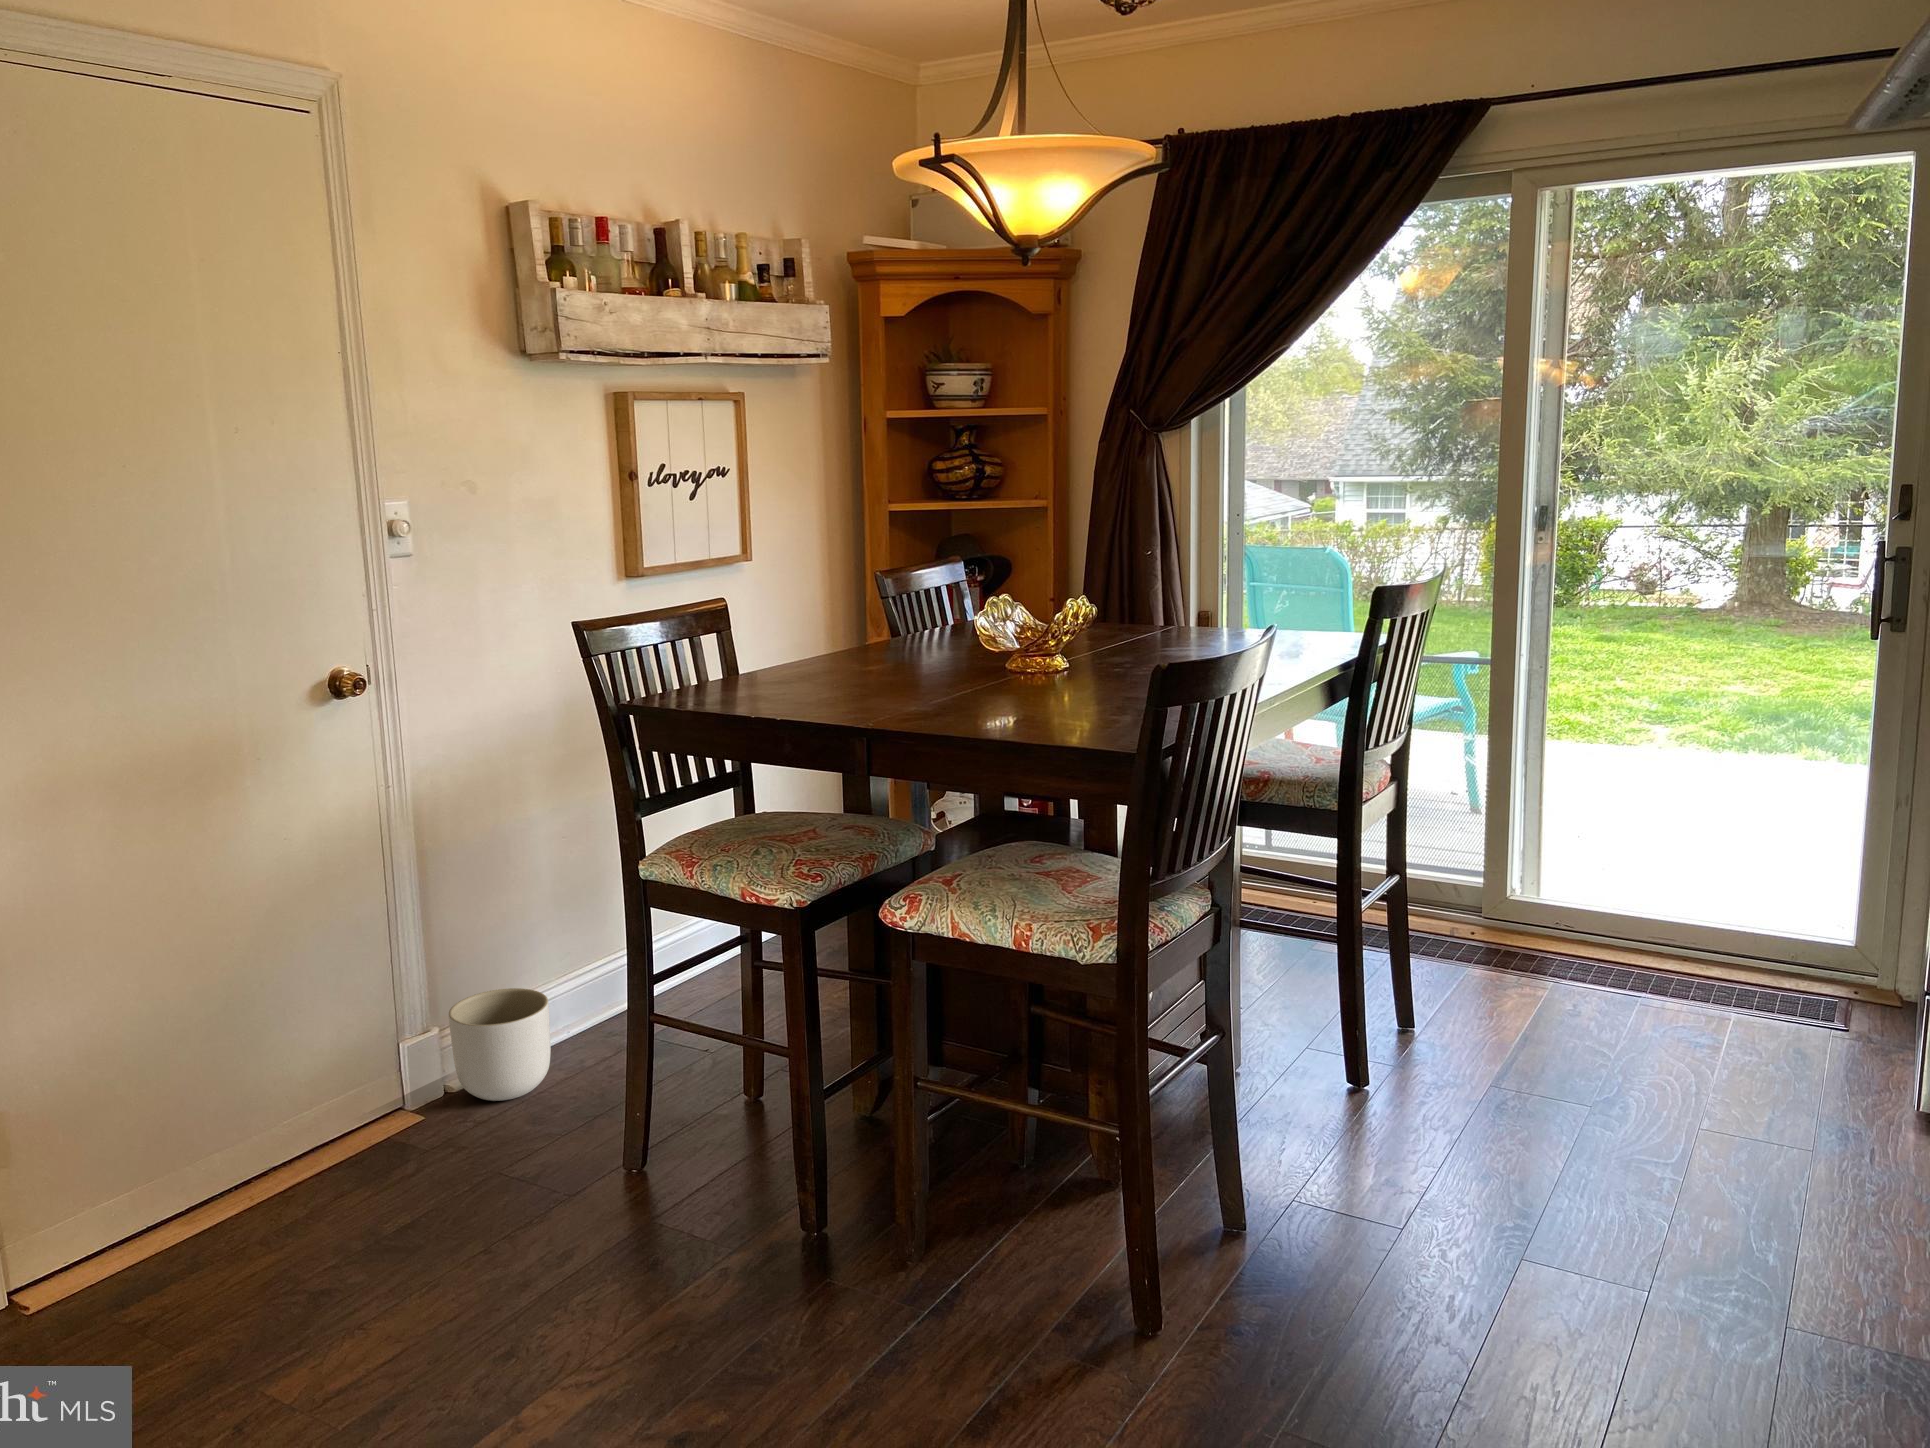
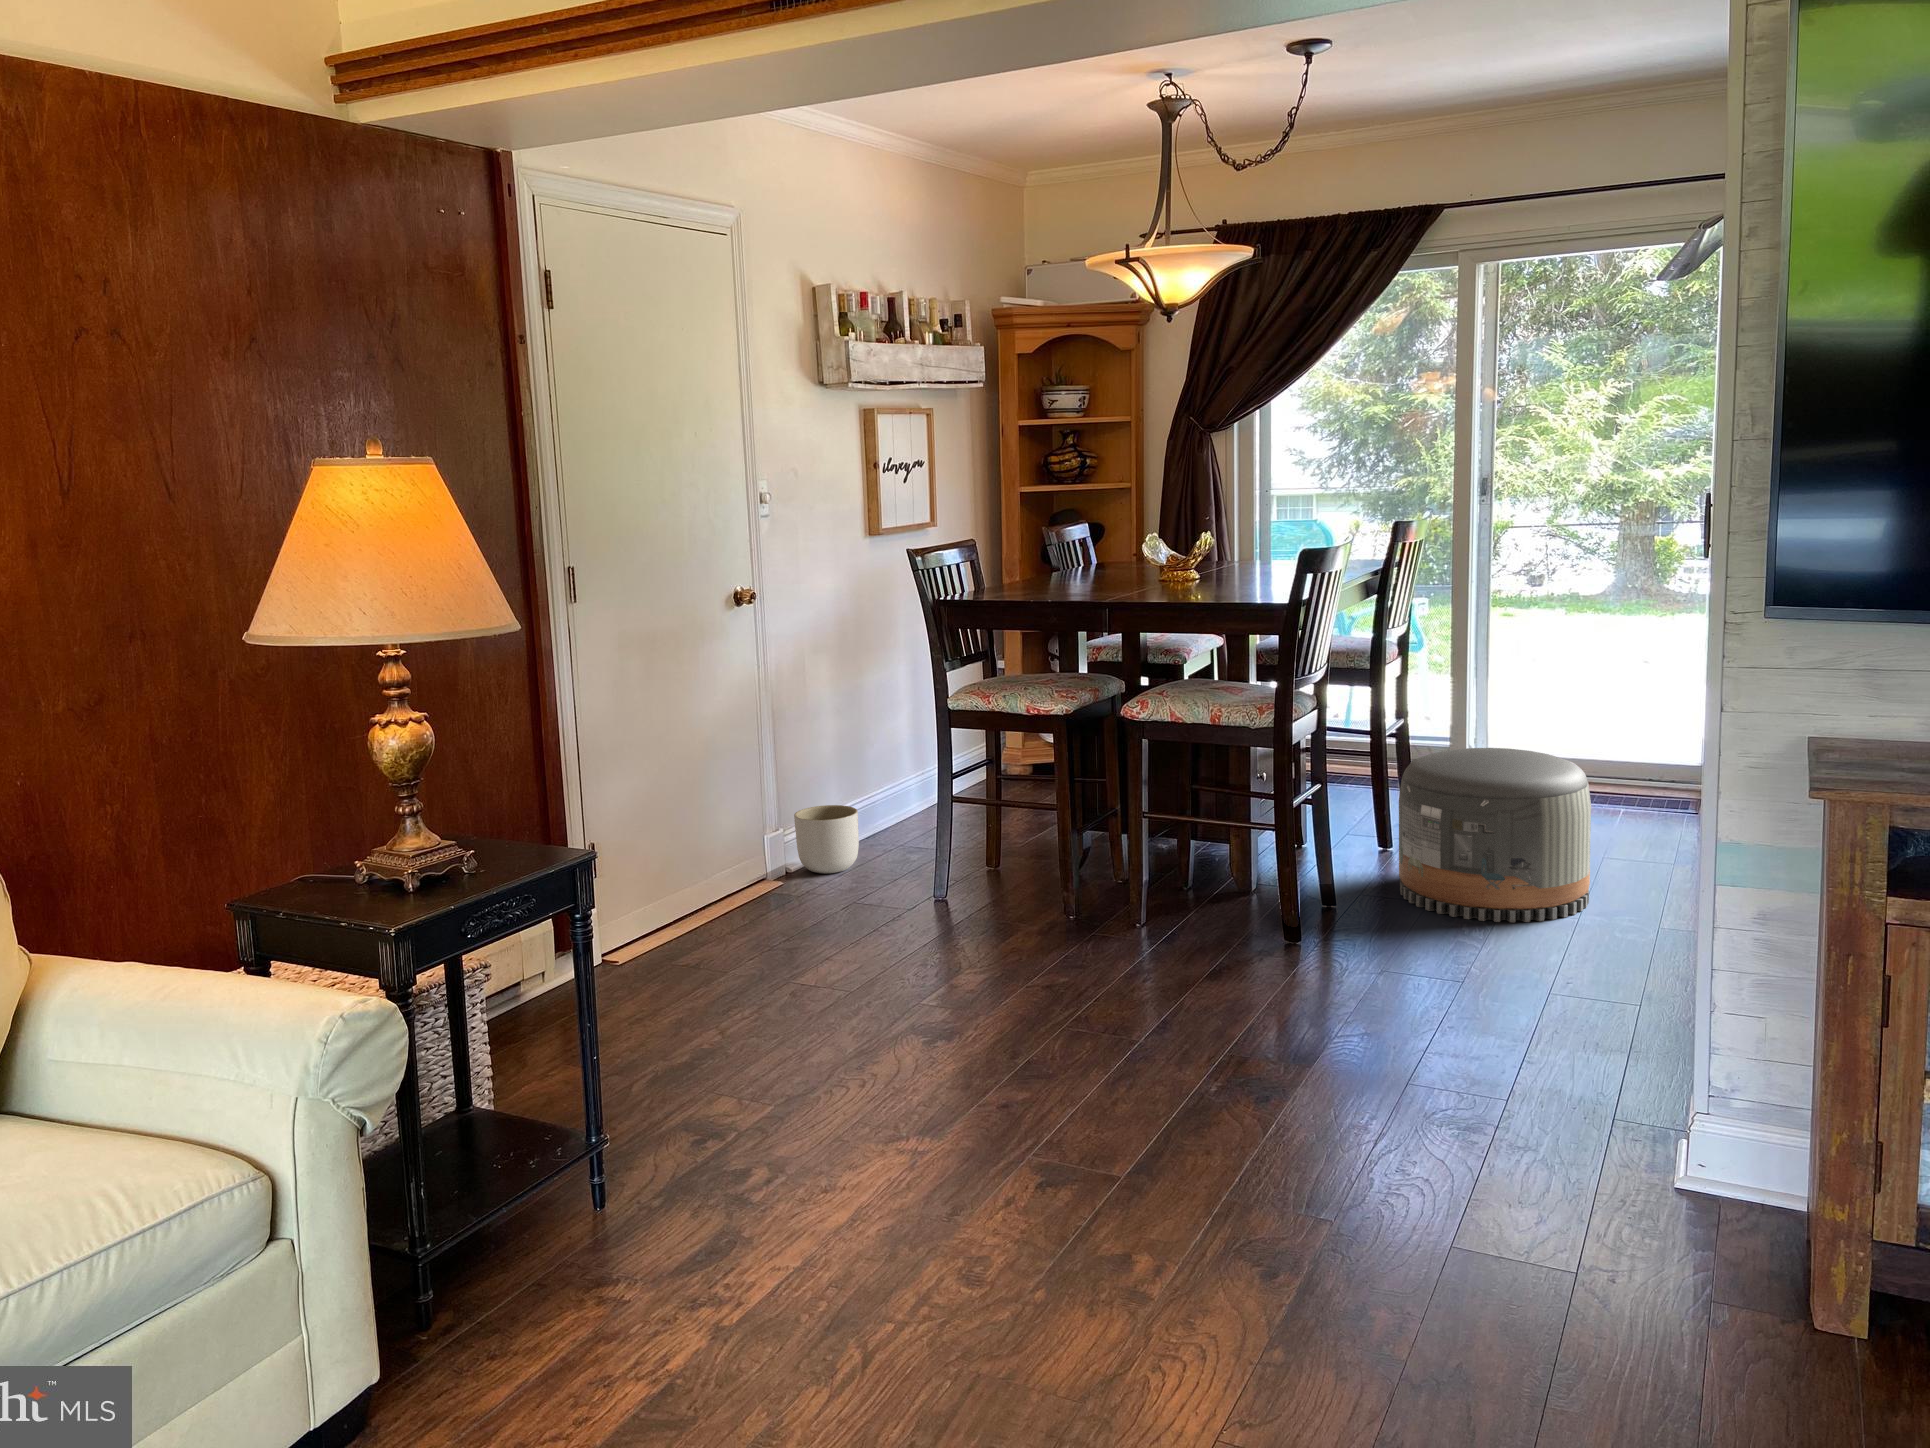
pouf: none [1359,985,1695,1339] -> present [1399,748,1591,922]

